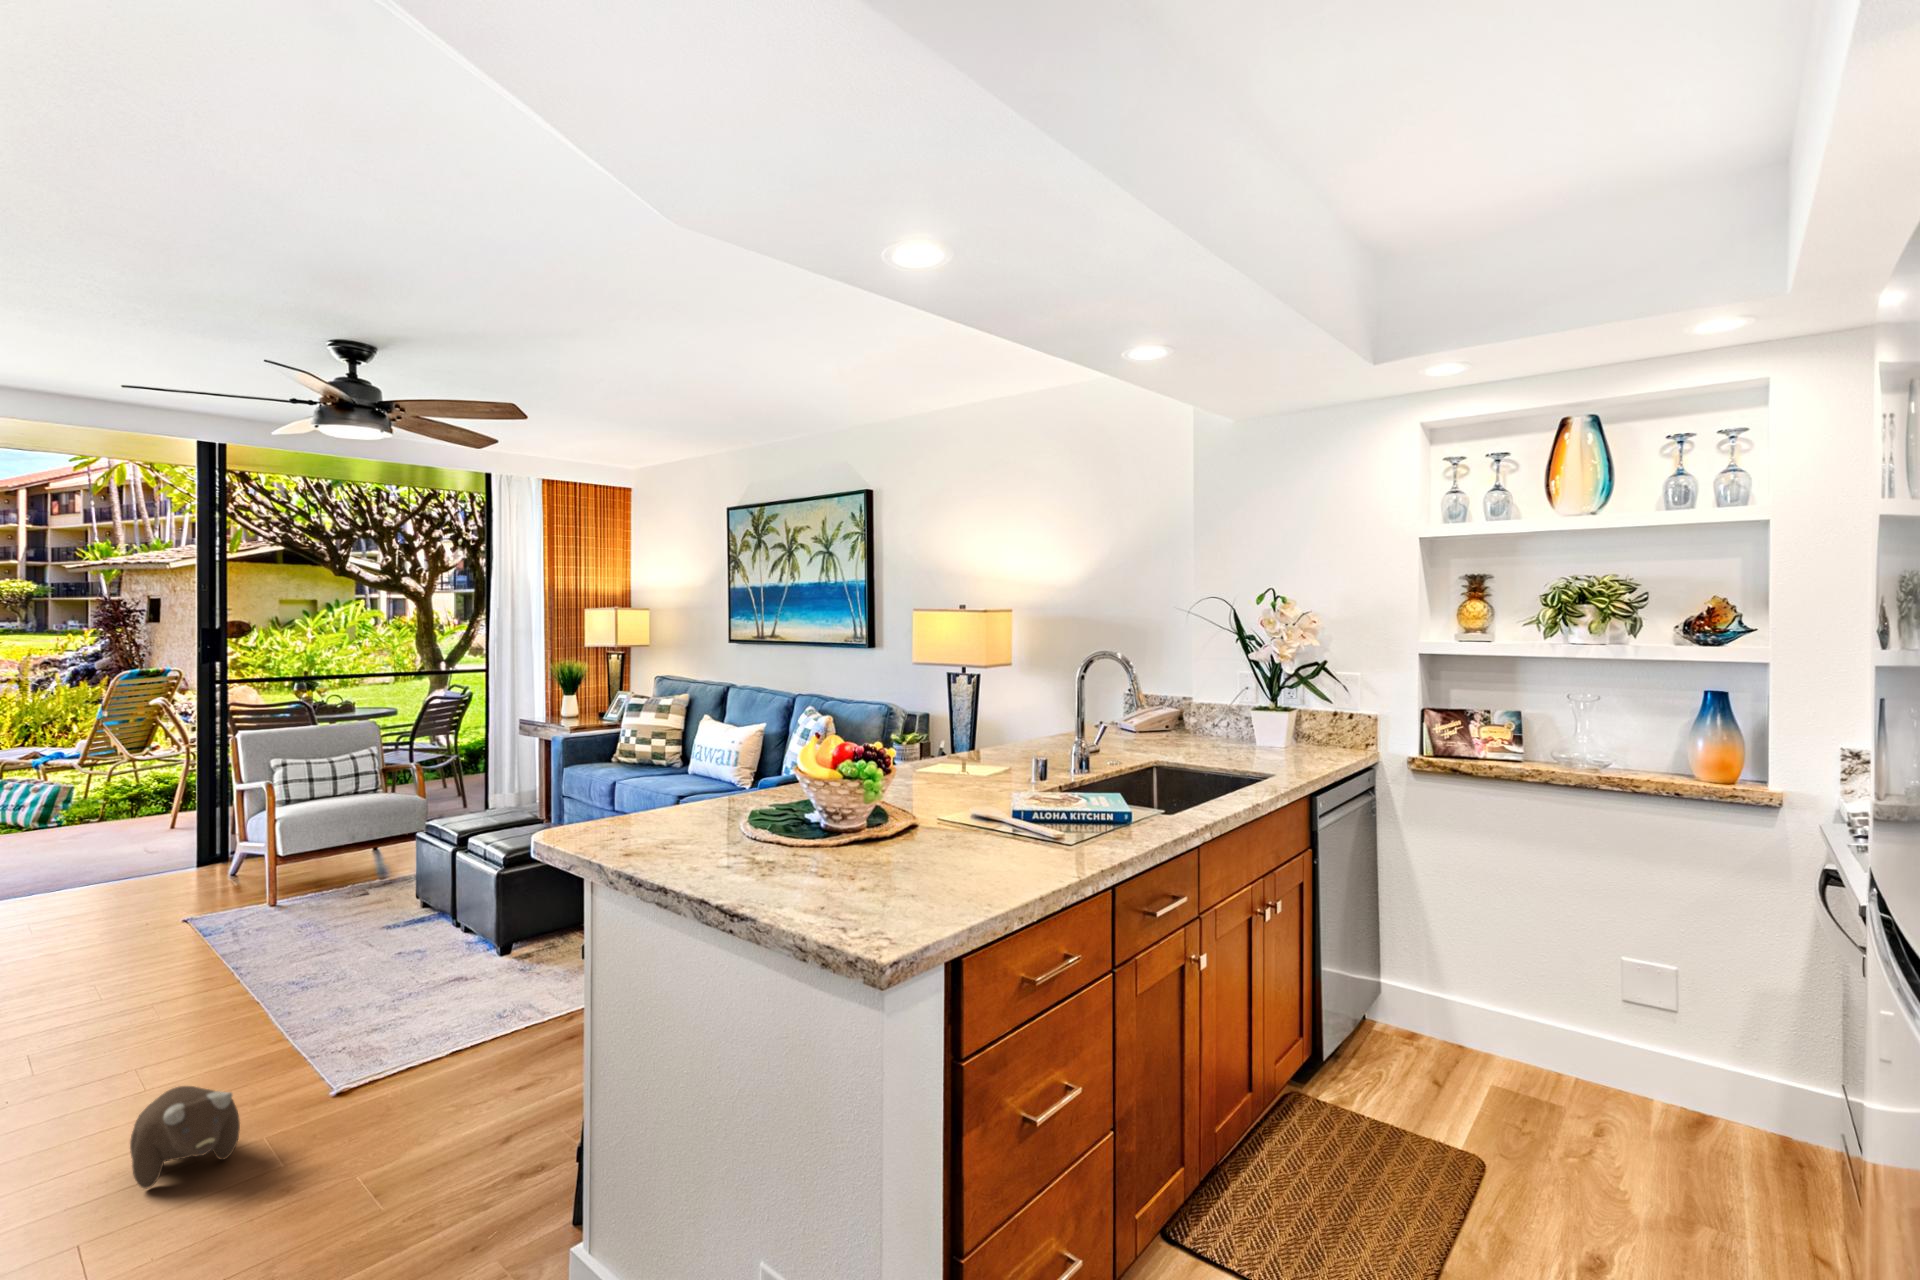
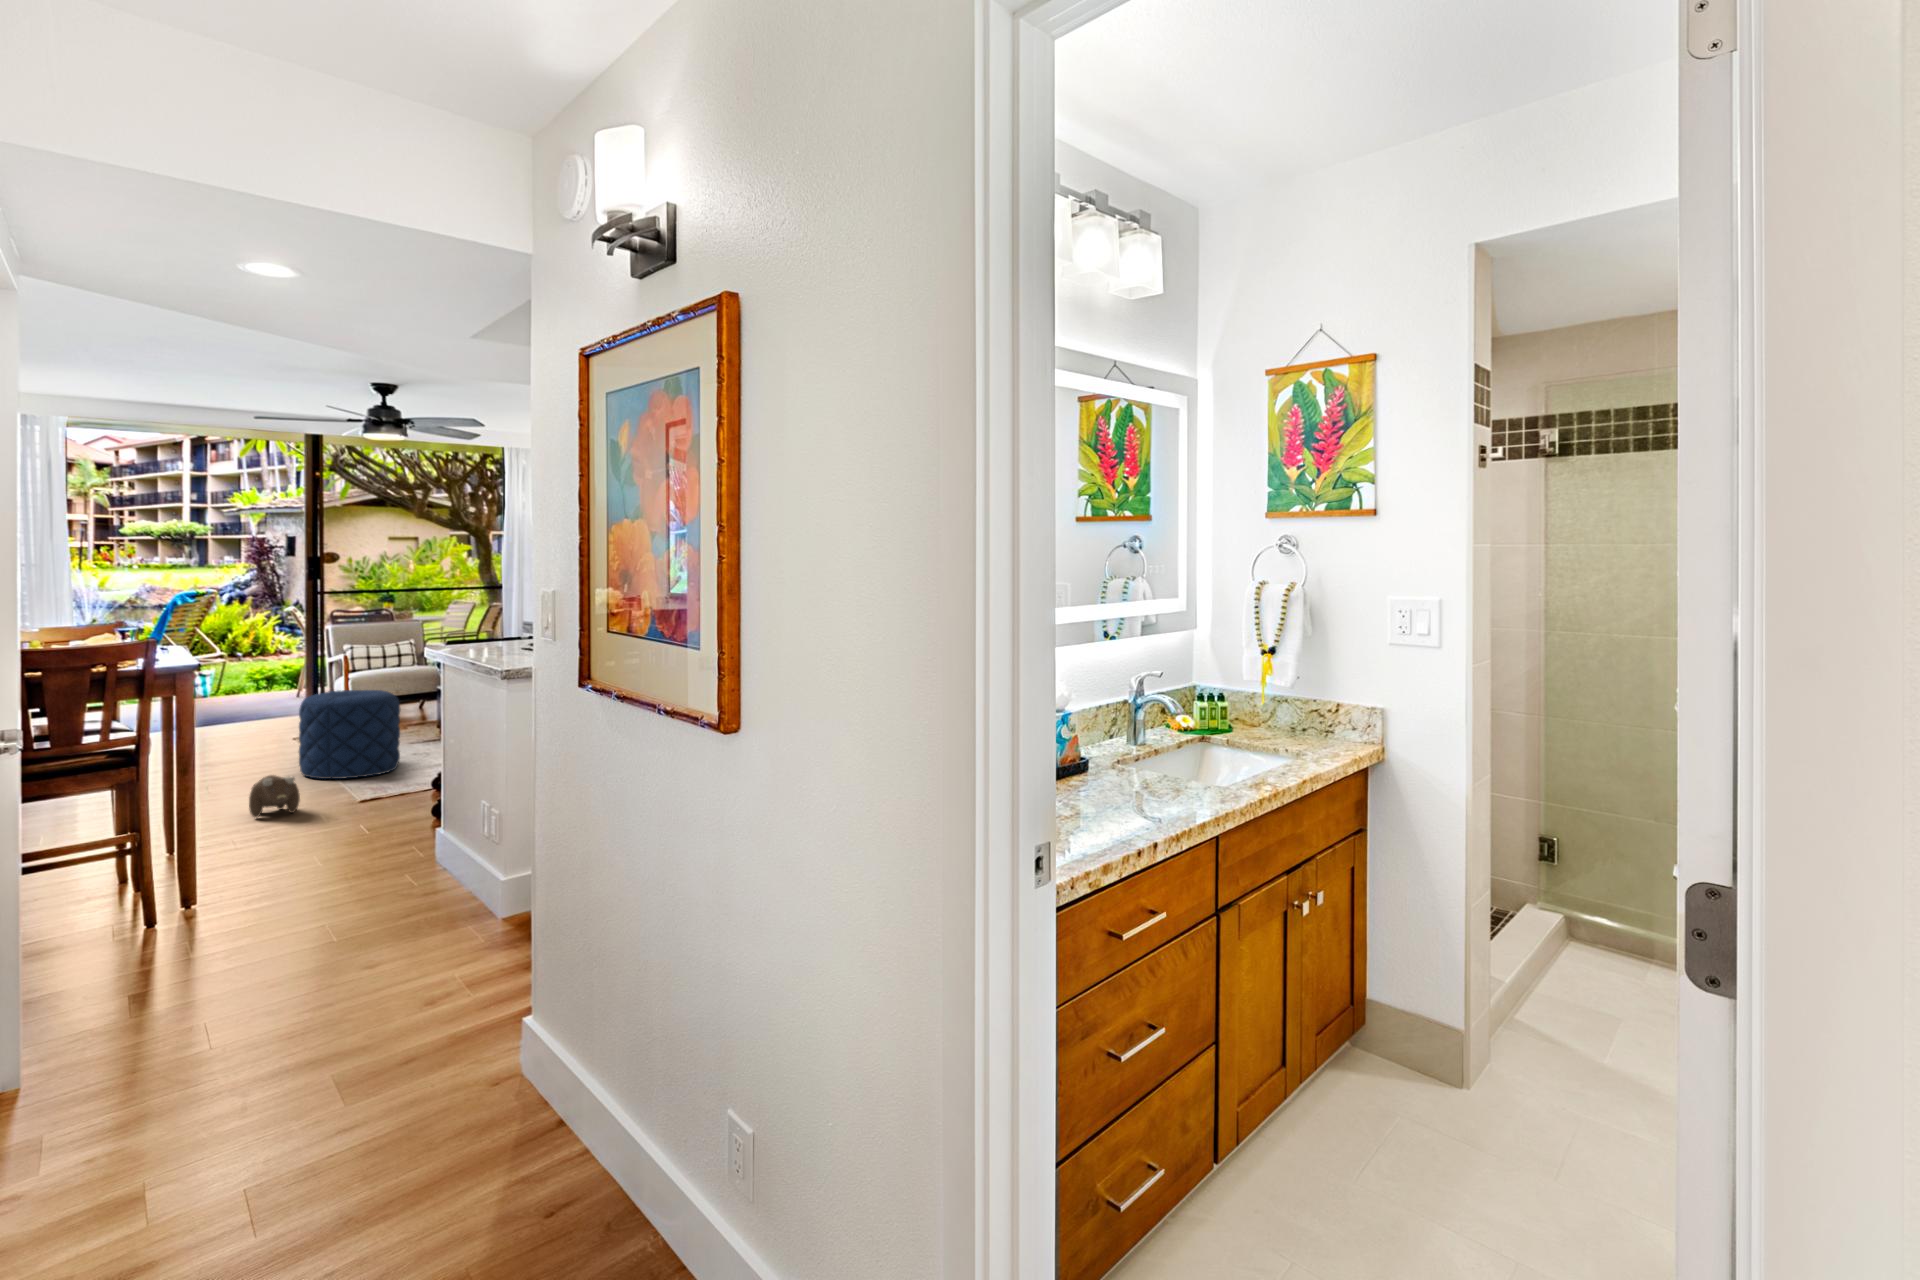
pouf: none [215,857,396,1035] -> present [299,690,400,779]

